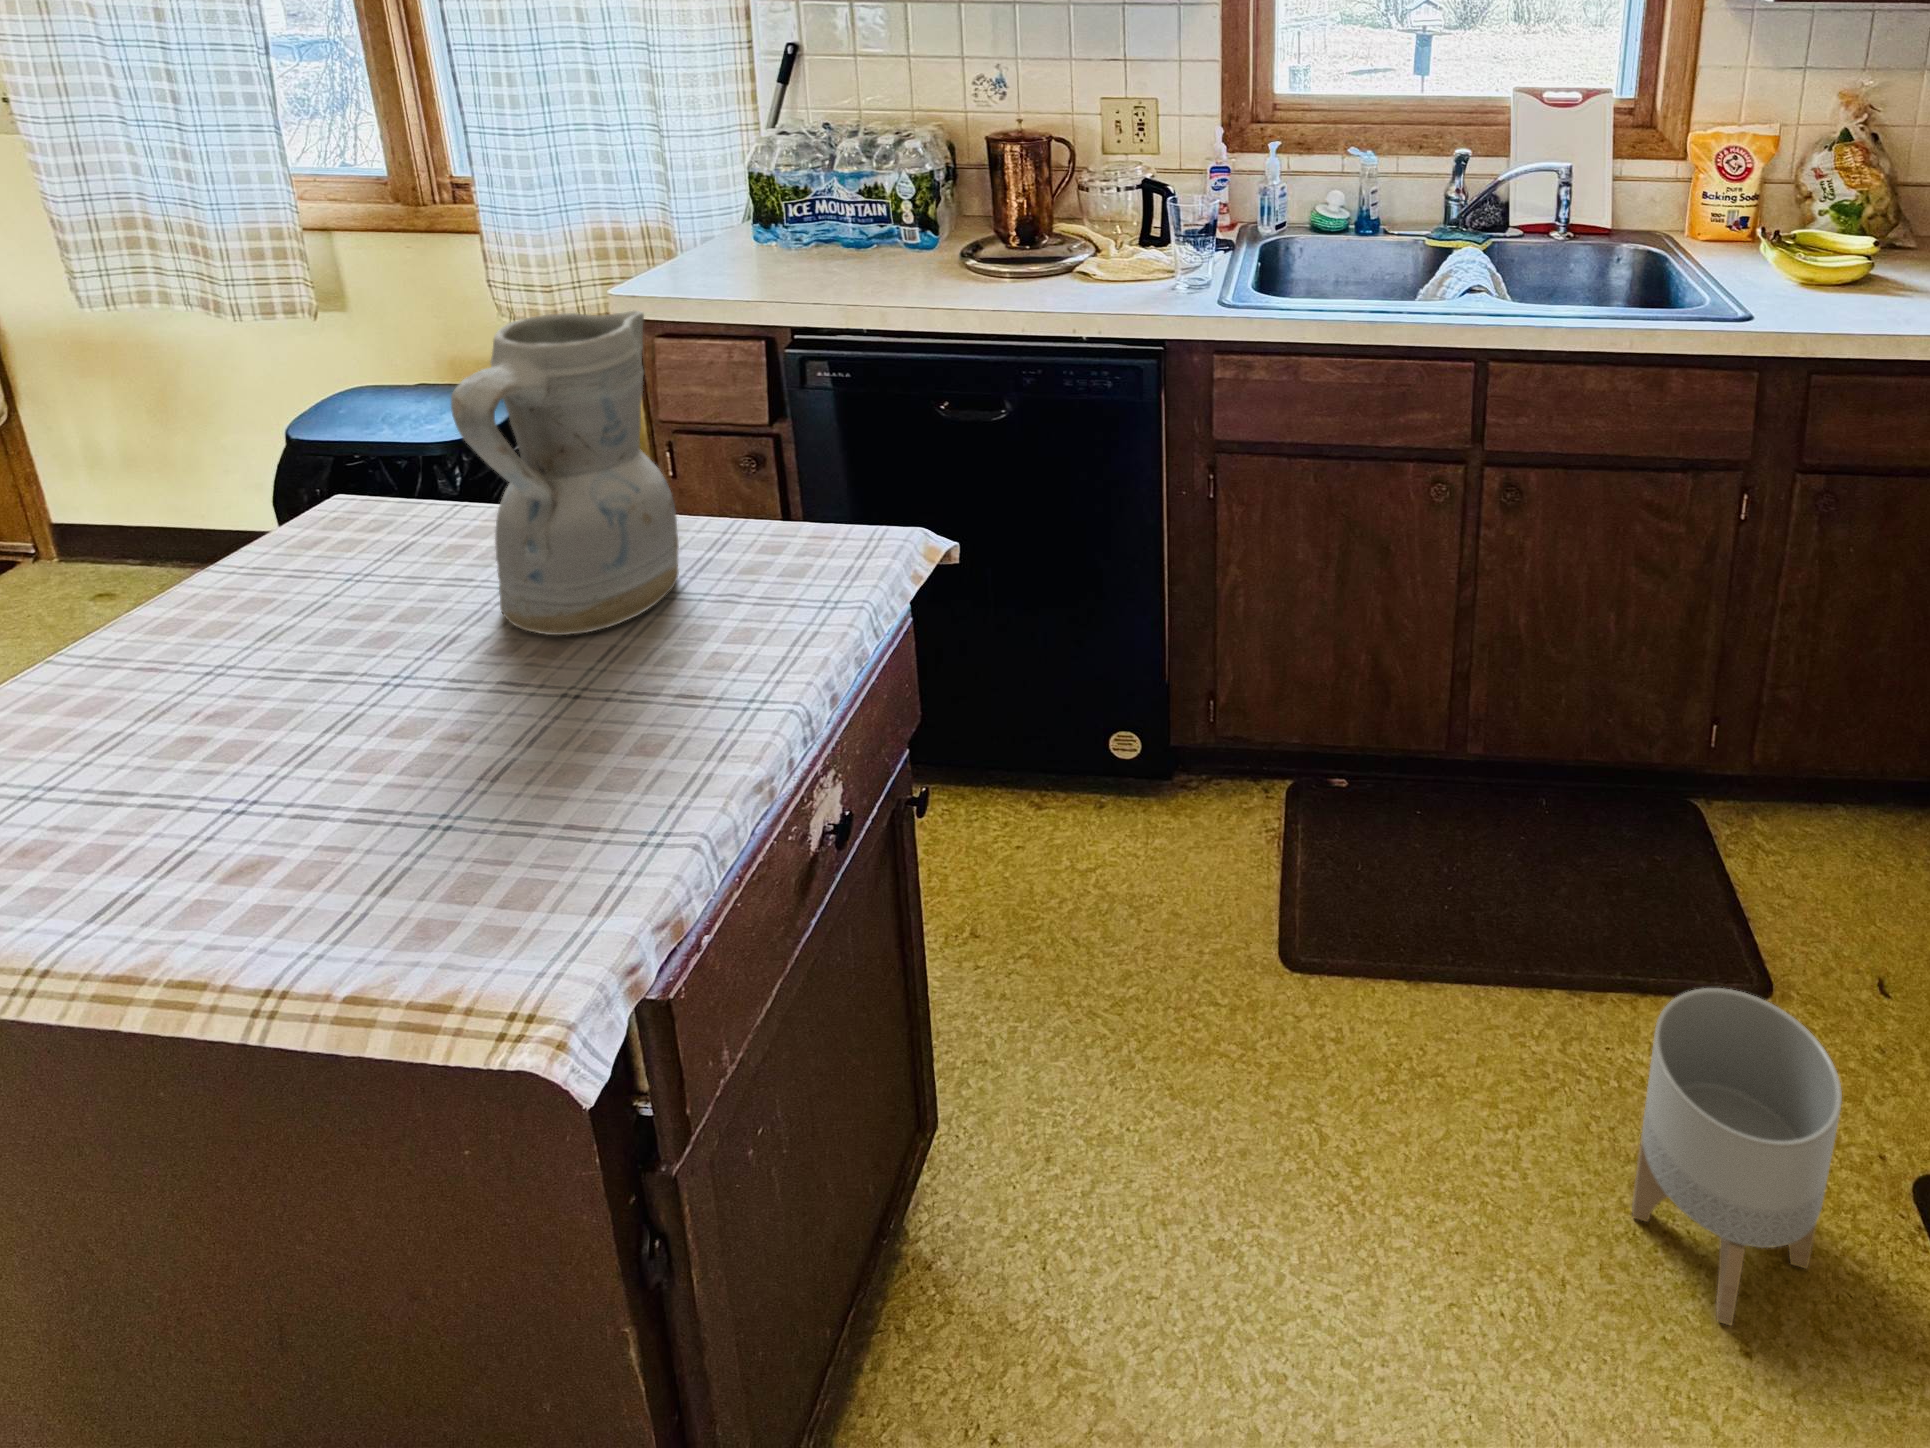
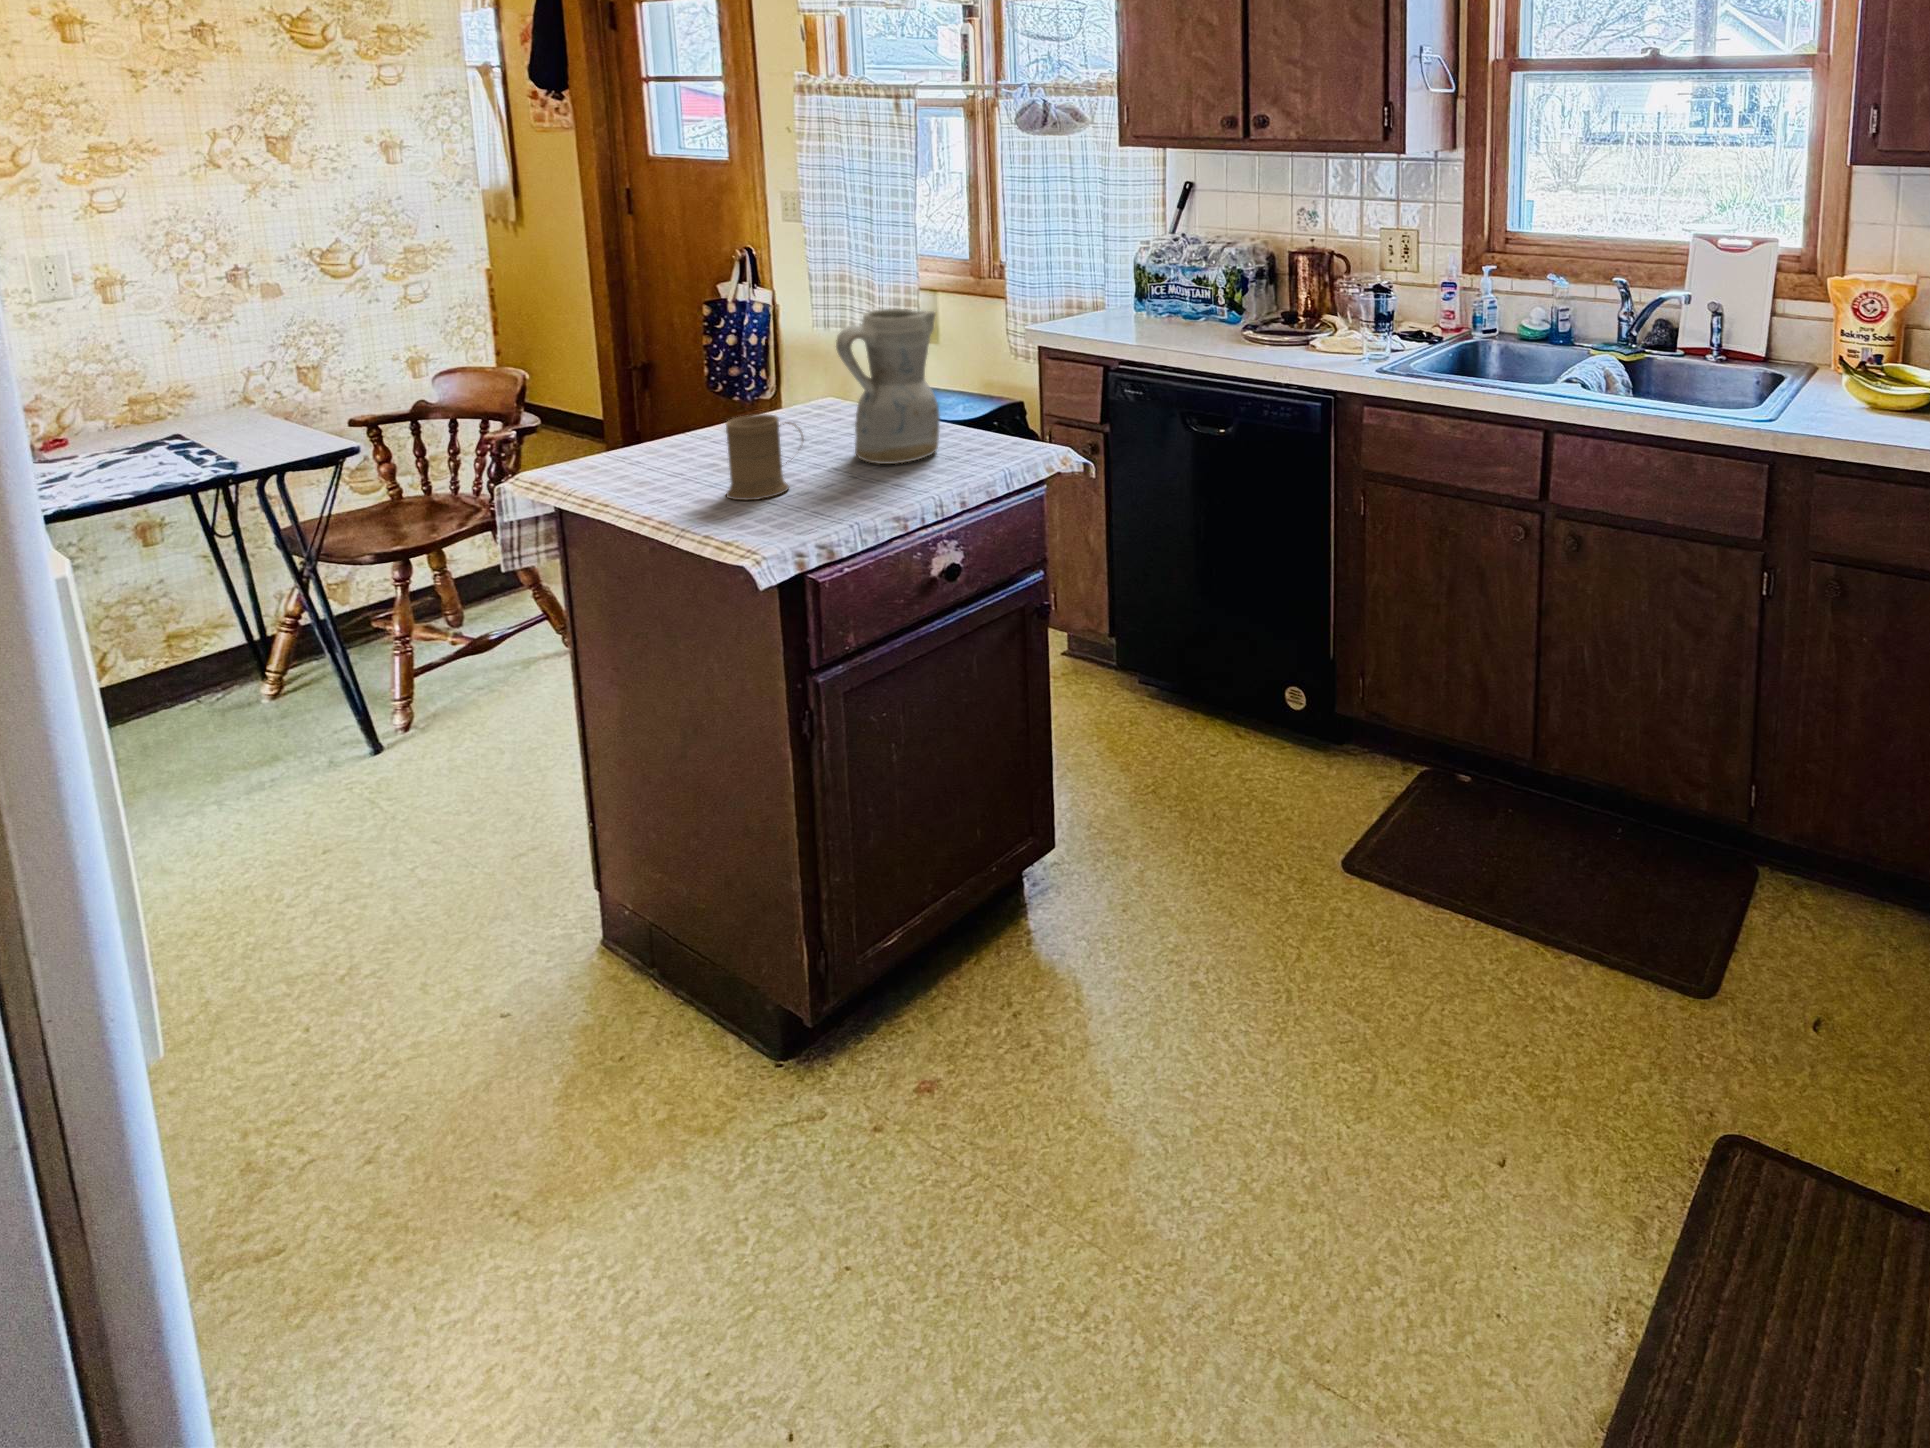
mug: none [222,610,446,838] -> present [726,414,803,500]
planter: present [1632,988,1842,1325] -> none [1465,897,1597,1136]

